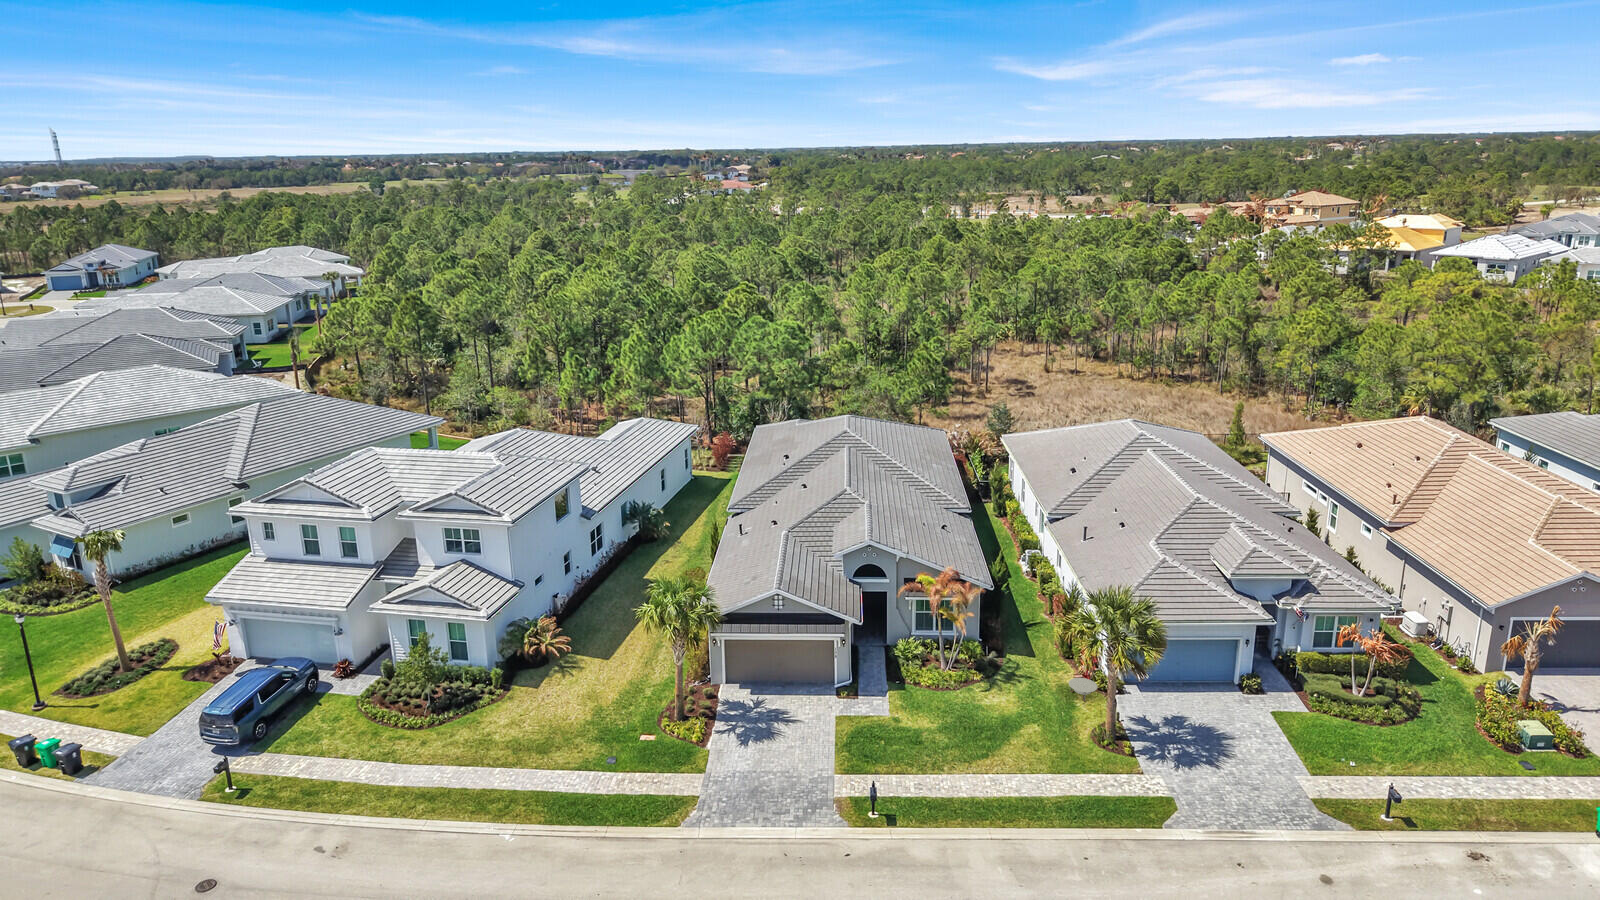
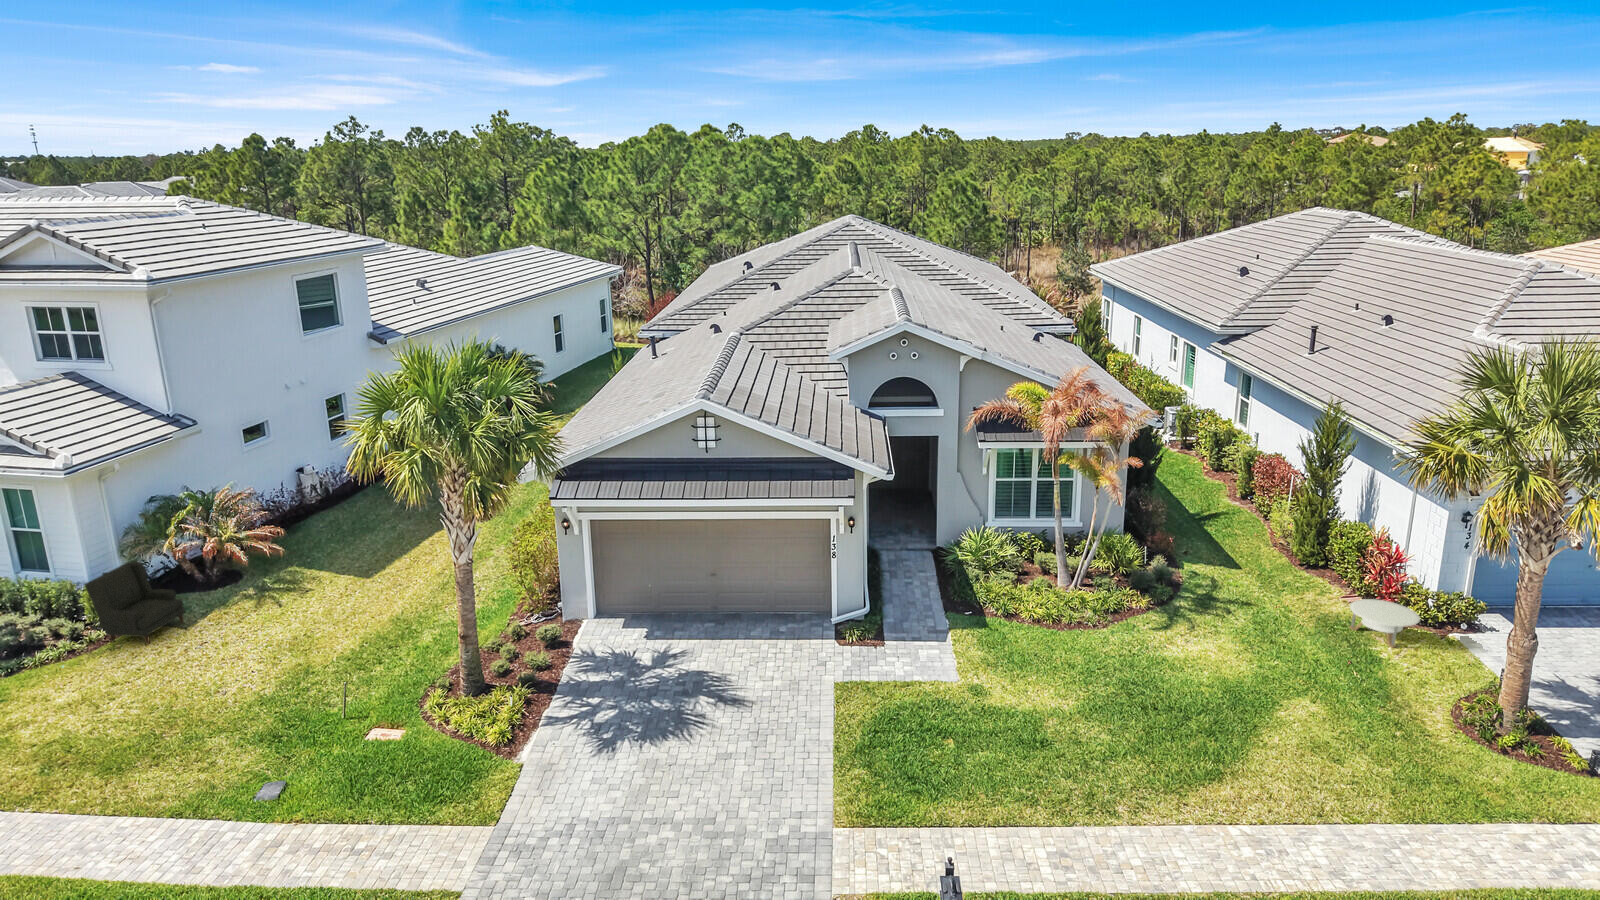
chair: none [497,656,533,696] -> present [85,561,185,644]

